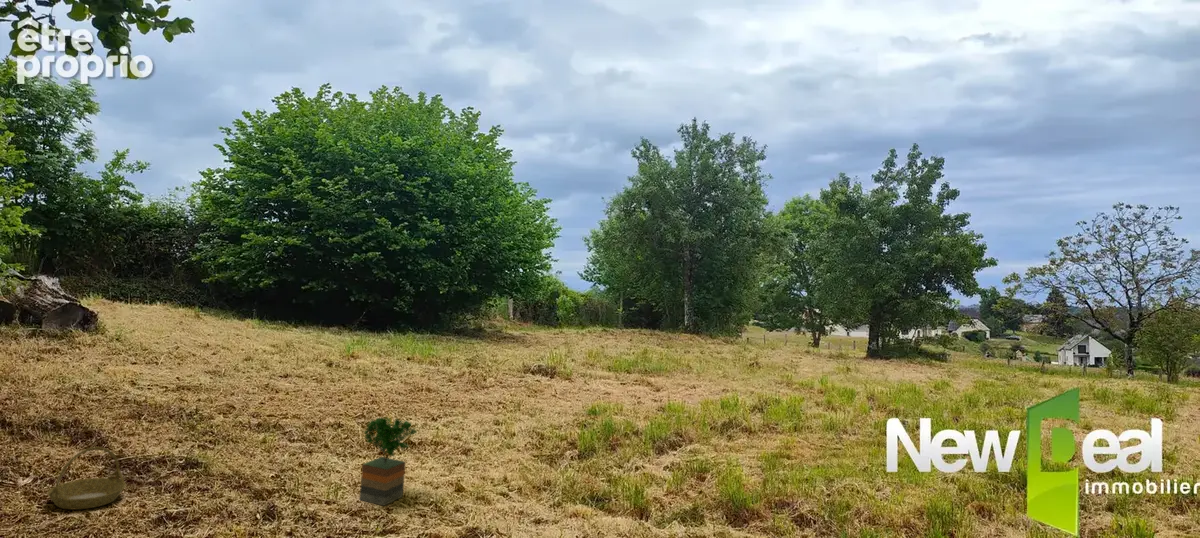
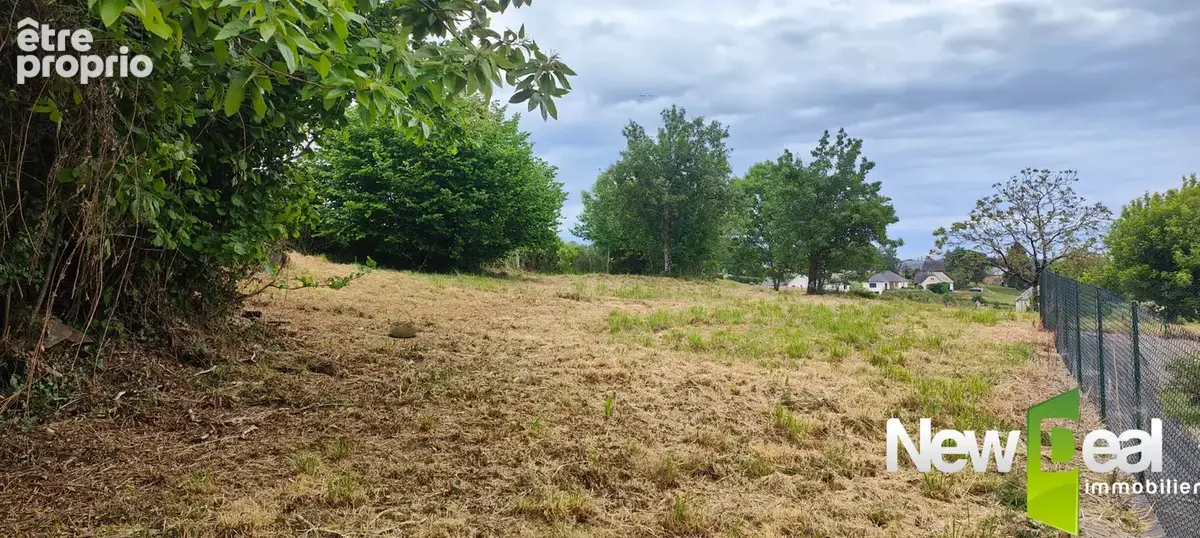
potted tree: present [360,417,416,506] -> none [517,301,542,341]

